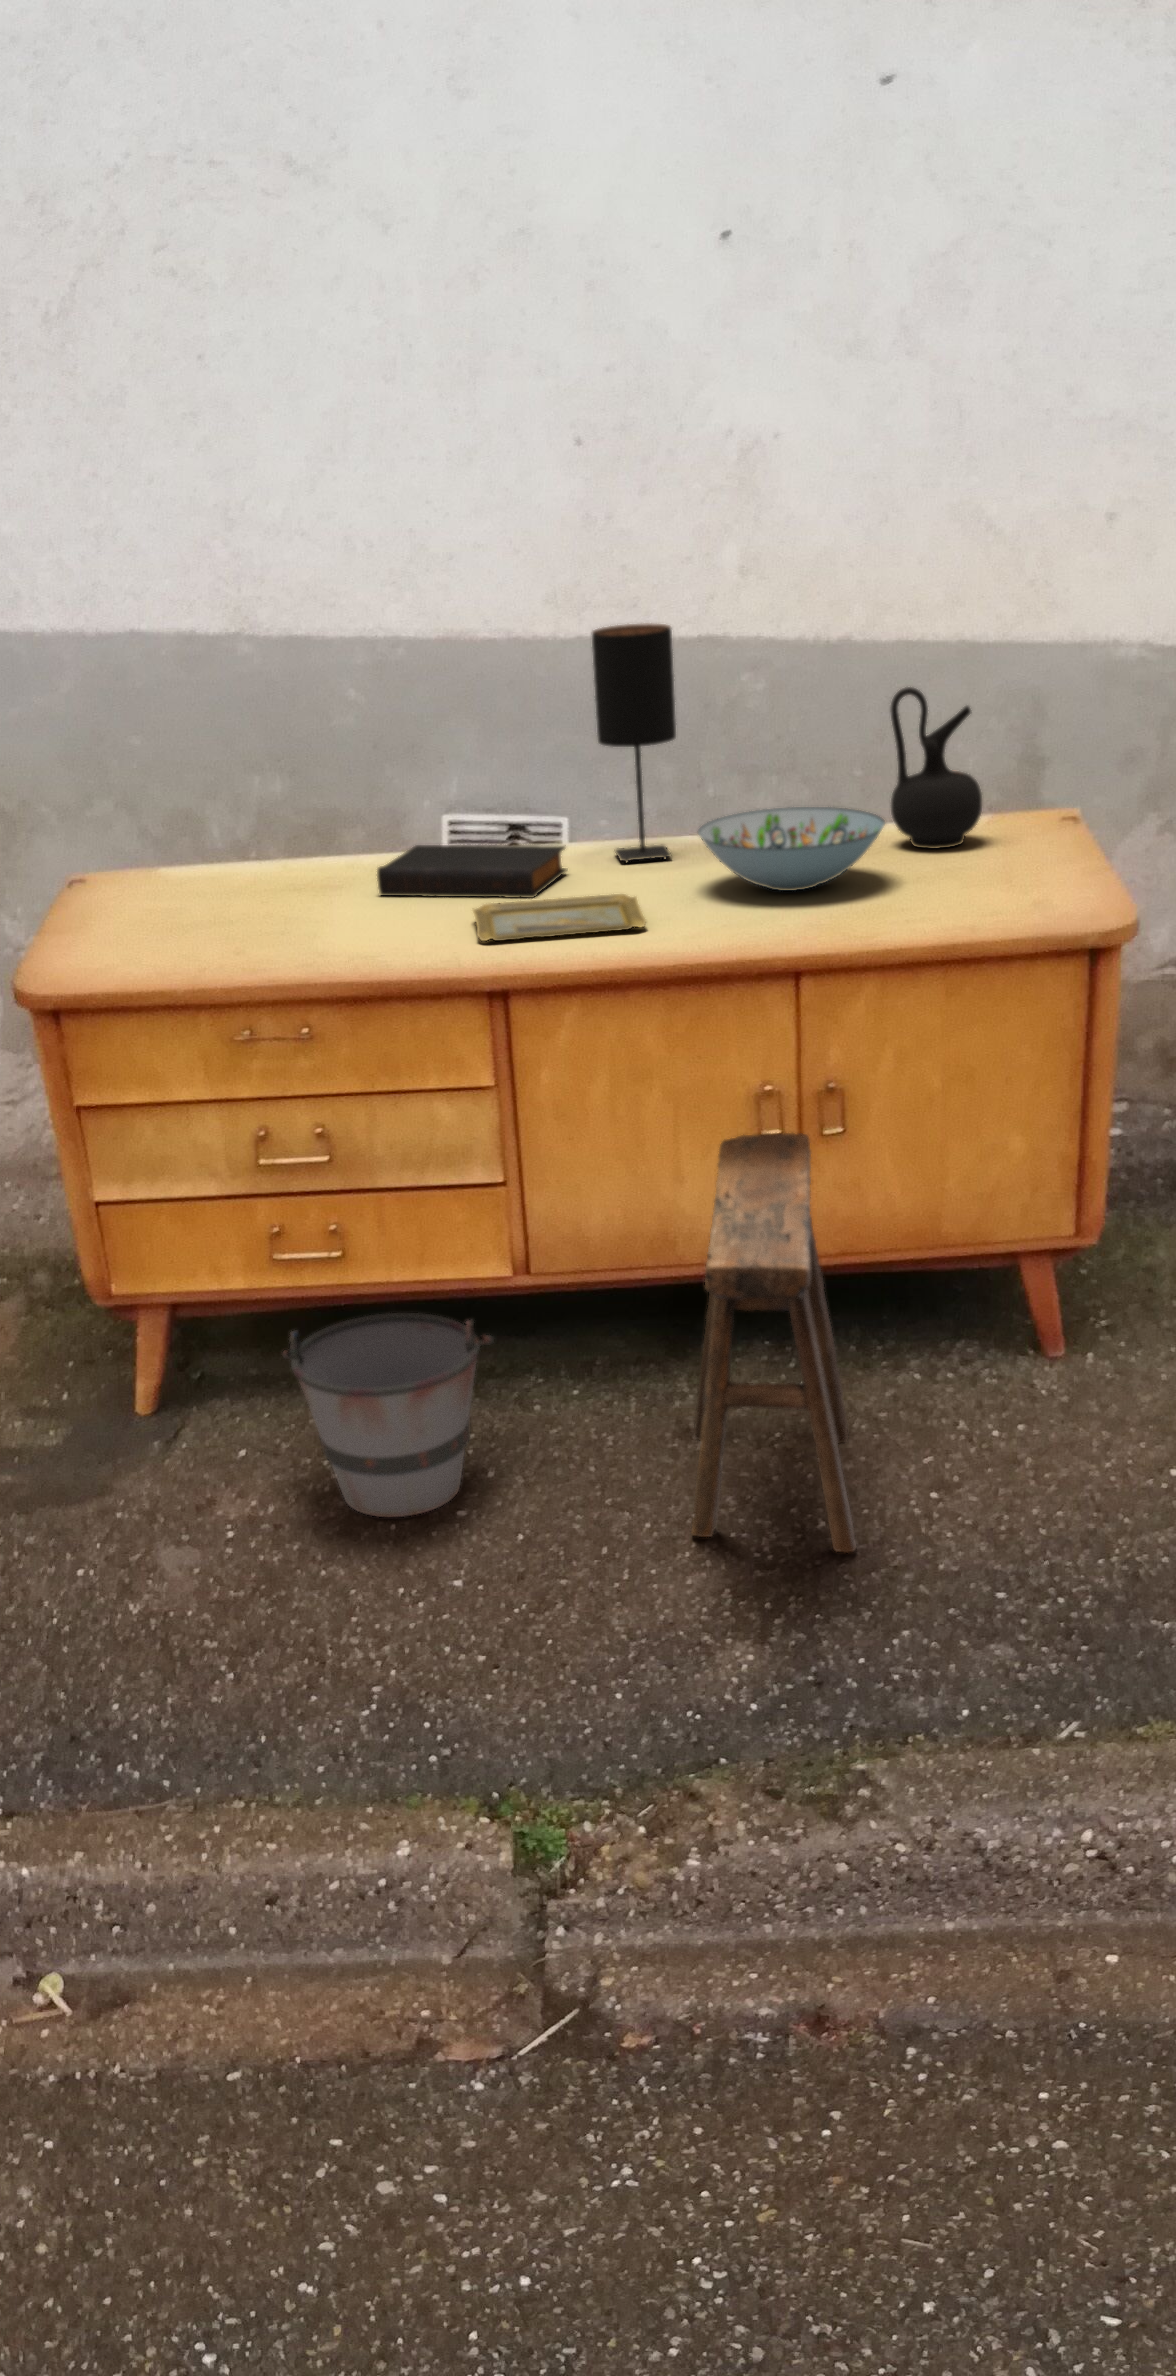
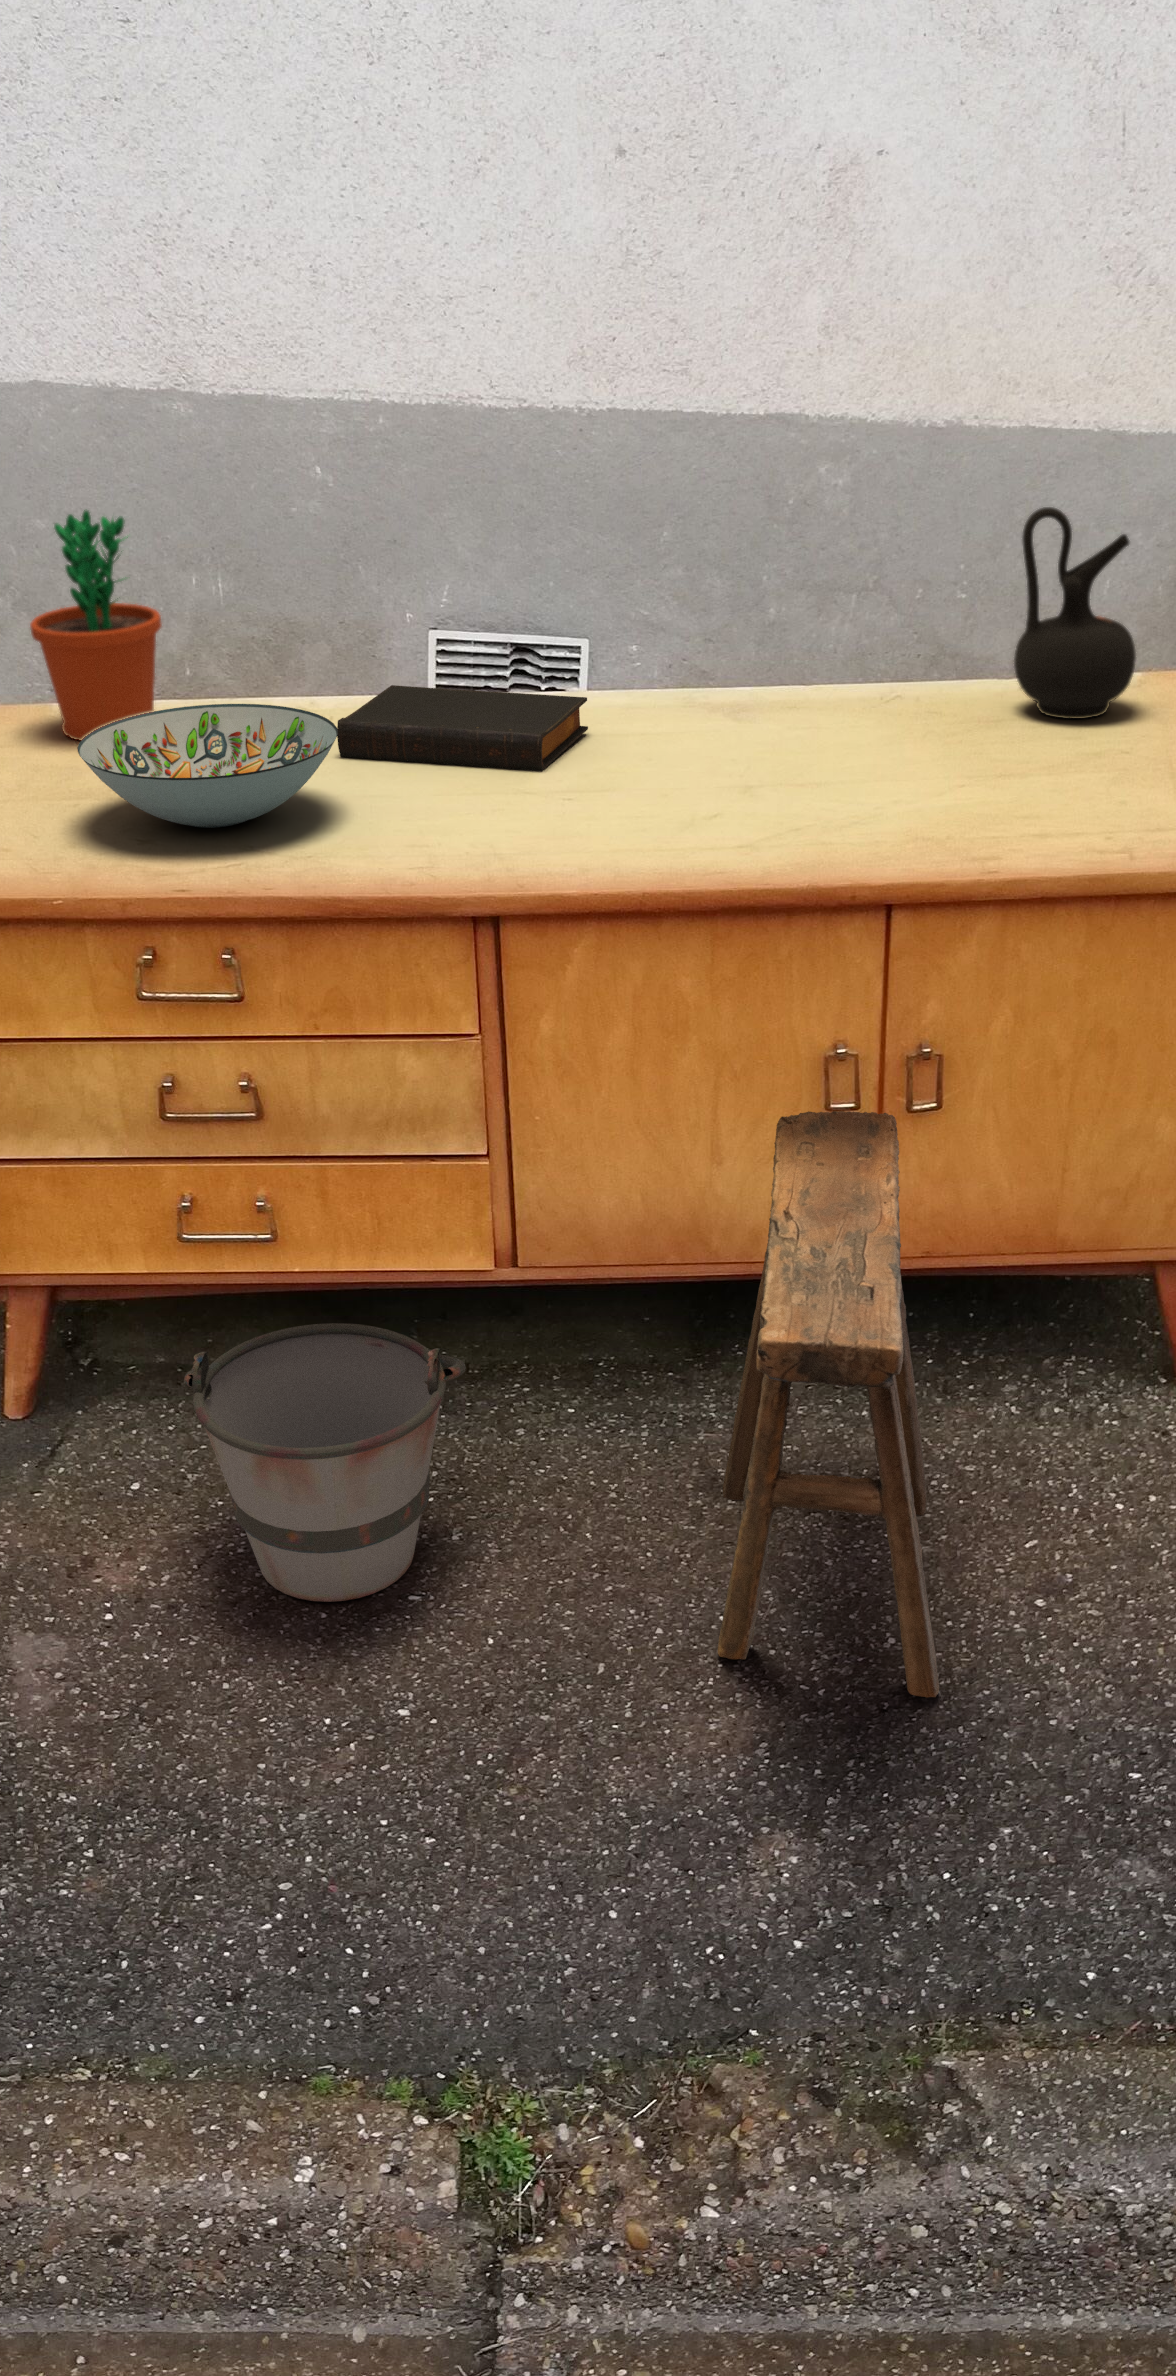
table lamp: present [592,623,676,862] -> none [633,407,738,721]
flower pot: none [139,718,240,896] -> present [30,510,162,741]
decorative bowl: present [698,807,885,891] -> present [78,704,338,828]
tray: present [473,894,646,941] -> none [459,778,692,845]

